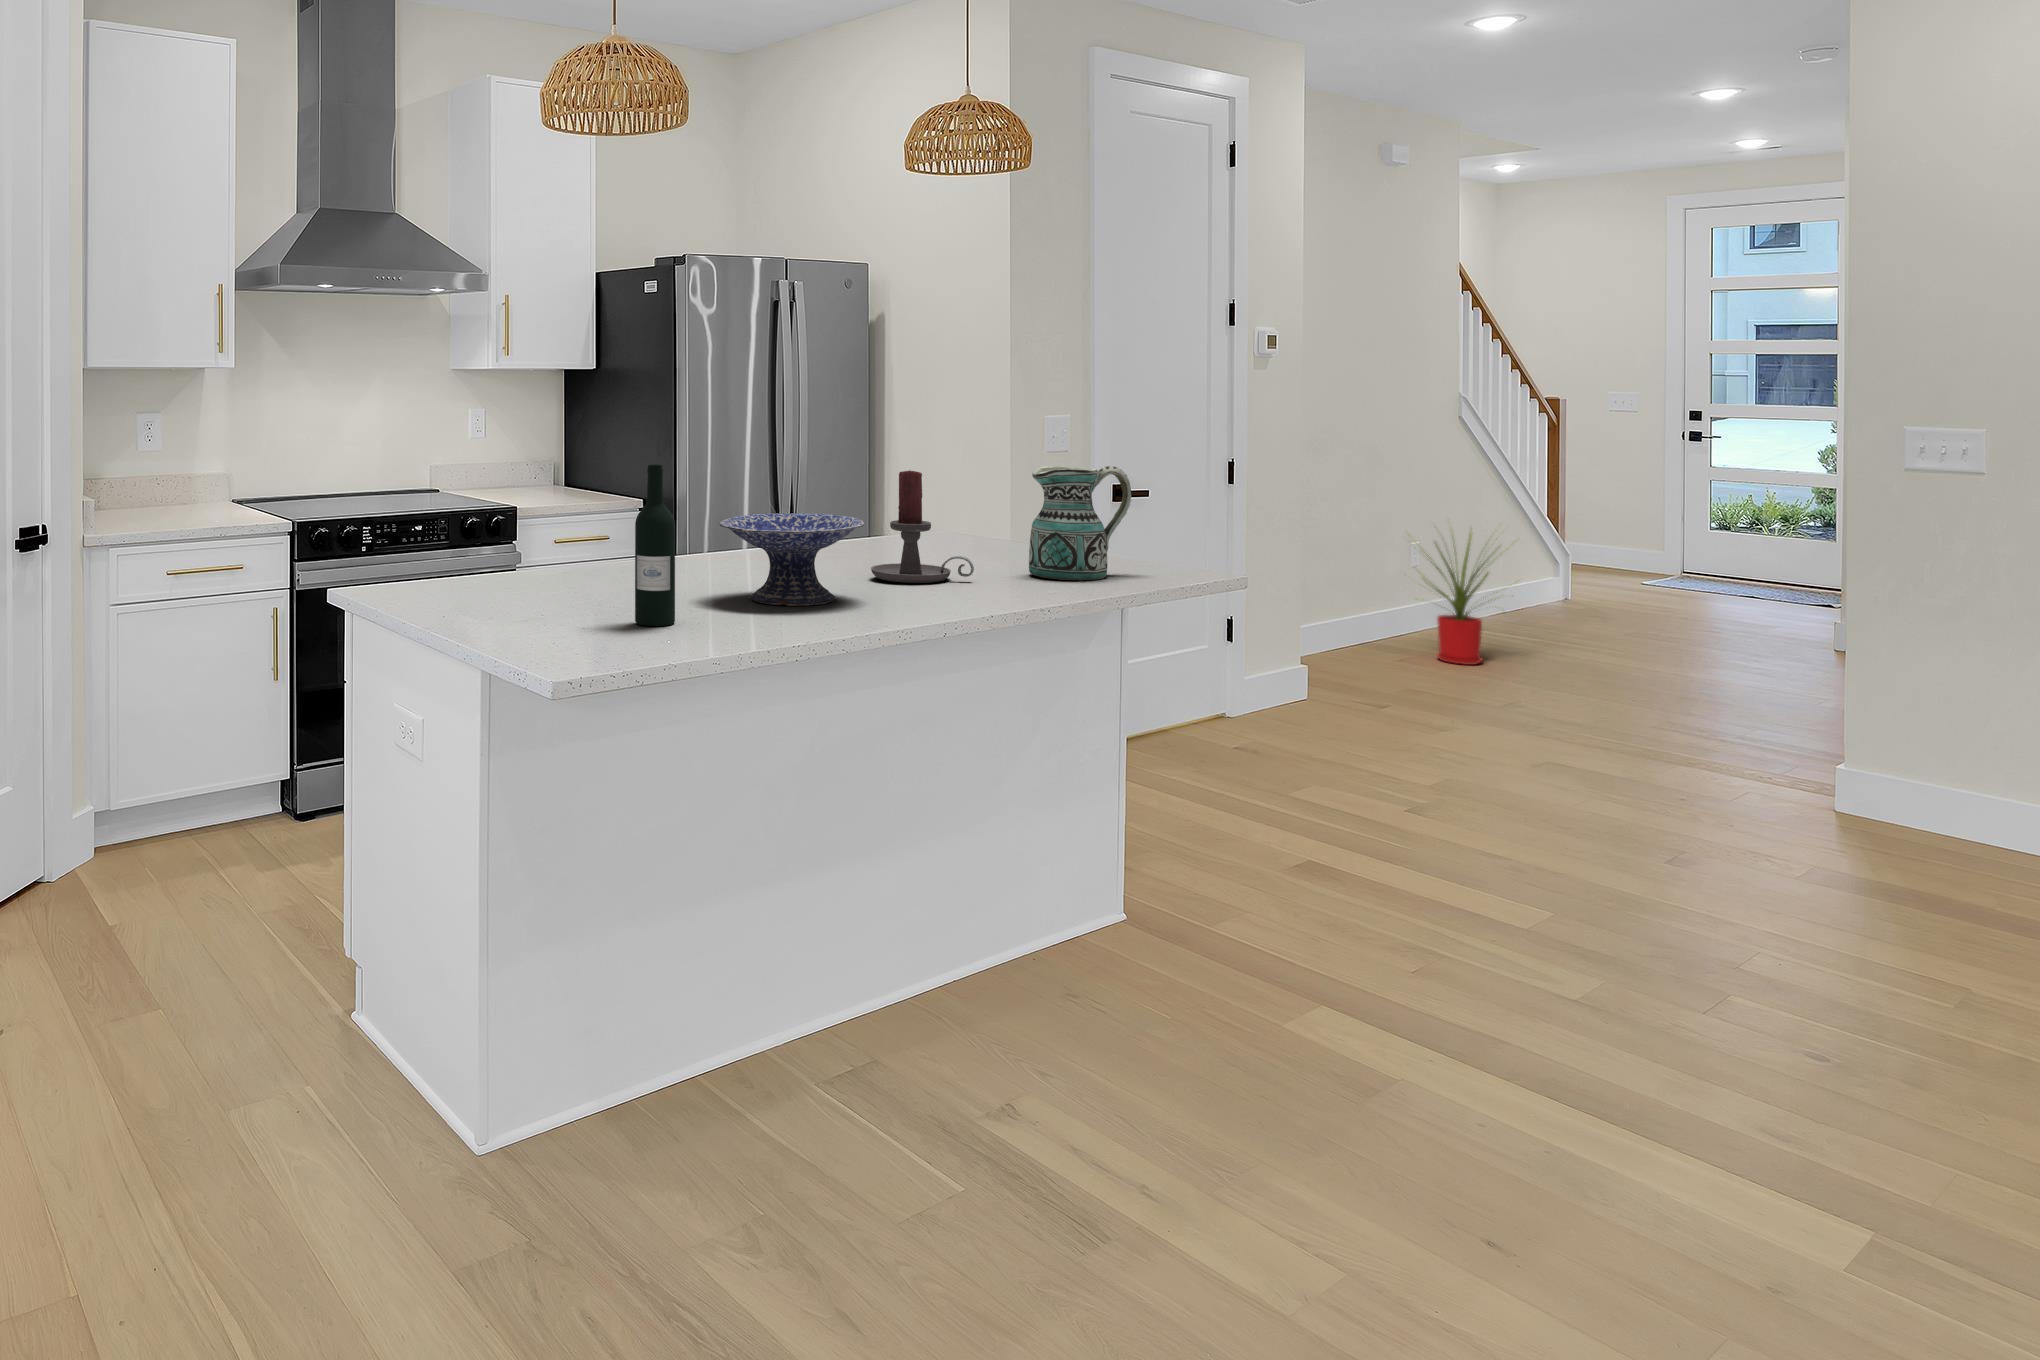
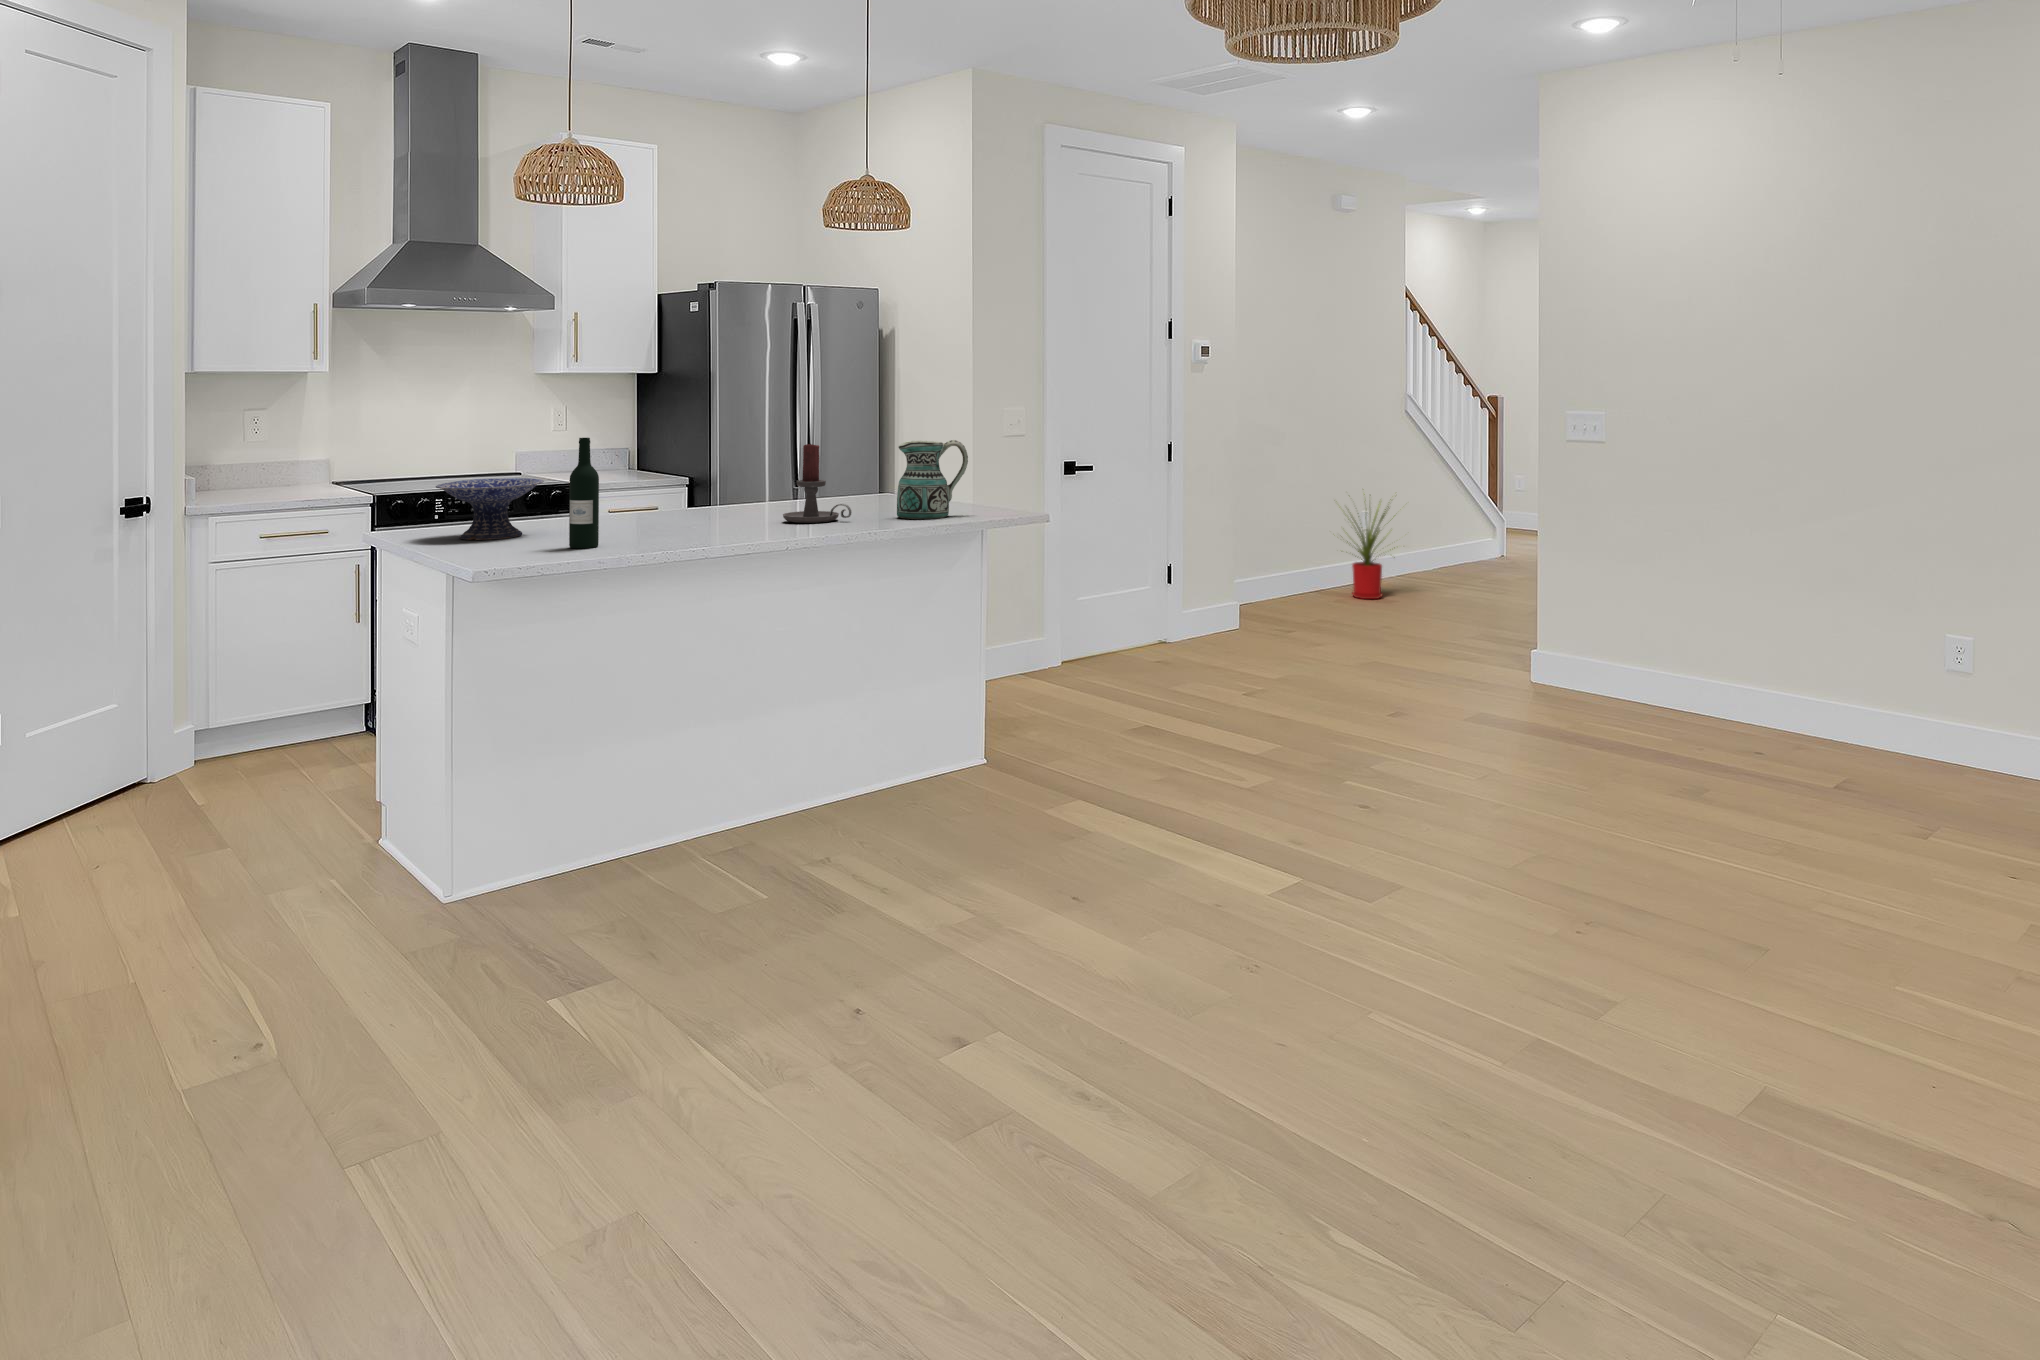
decorative bowl: present [719,513,864,606] -> present [436,478,544,540]

